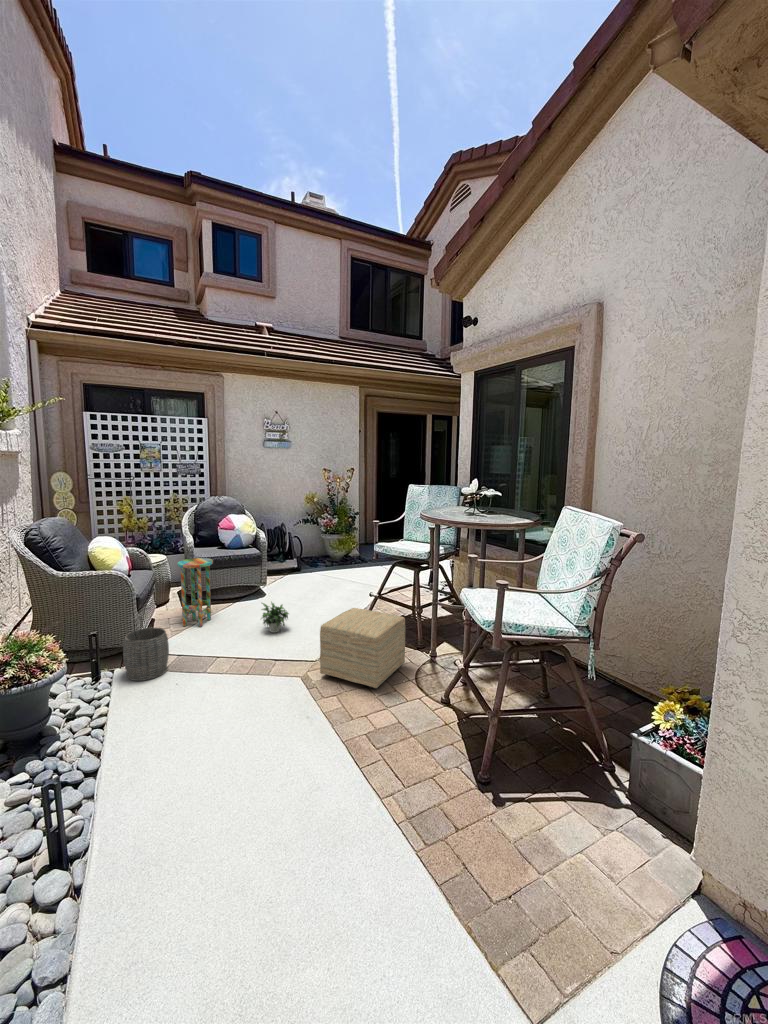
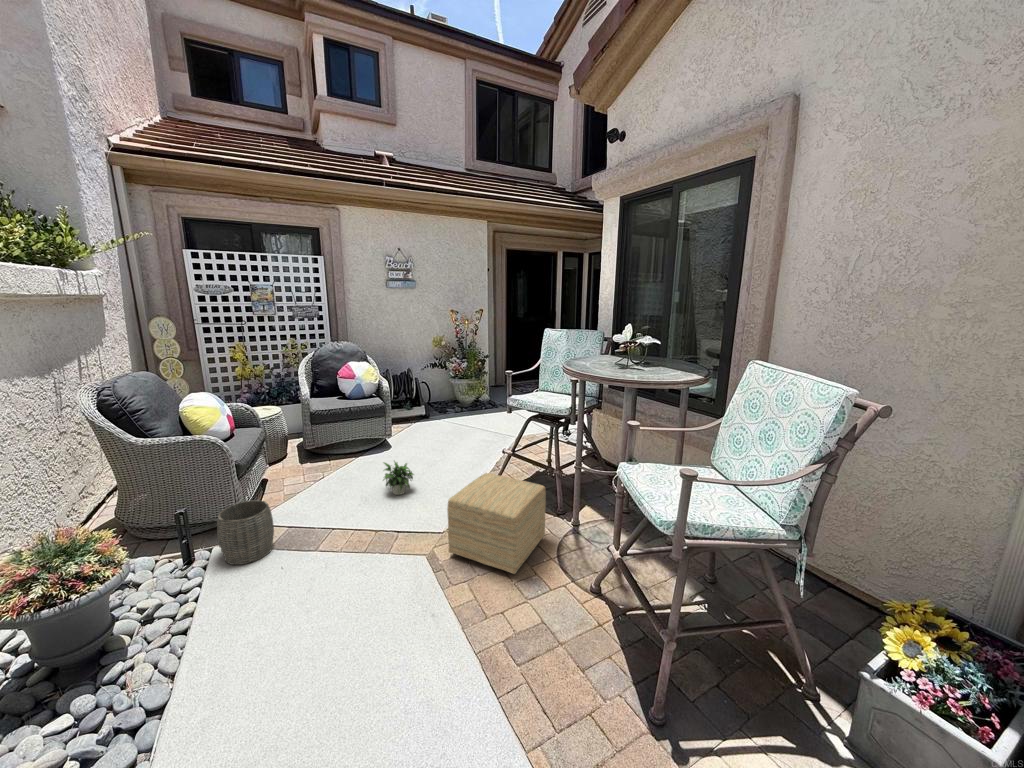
side table: present [177,558,213,627] -> none [288,413,330,488]

